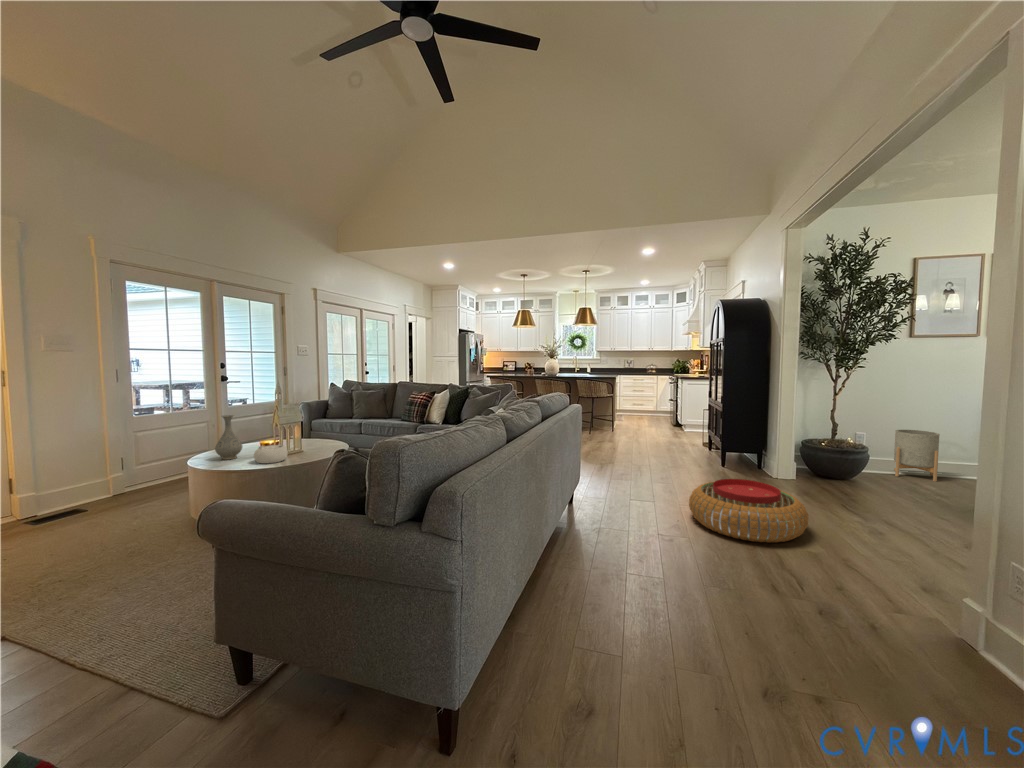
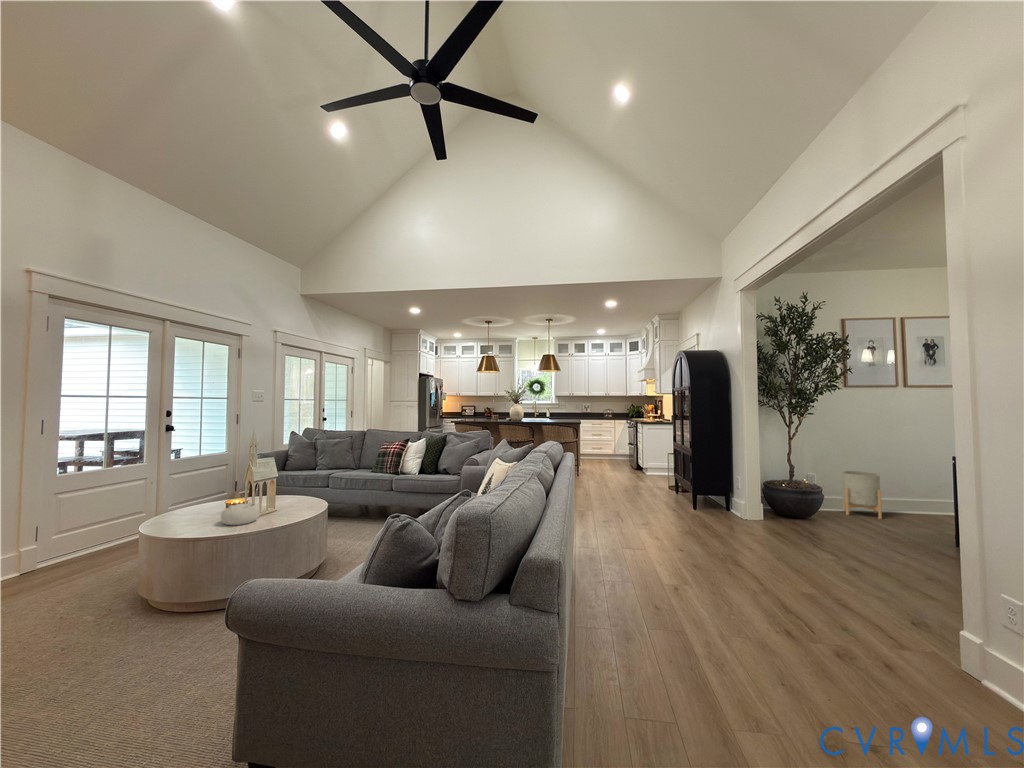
vase: present [215,415,242,460] -> none [172,470,205,522]
pouf: present [689,479,808,543] -> none [680,524,795,588]

